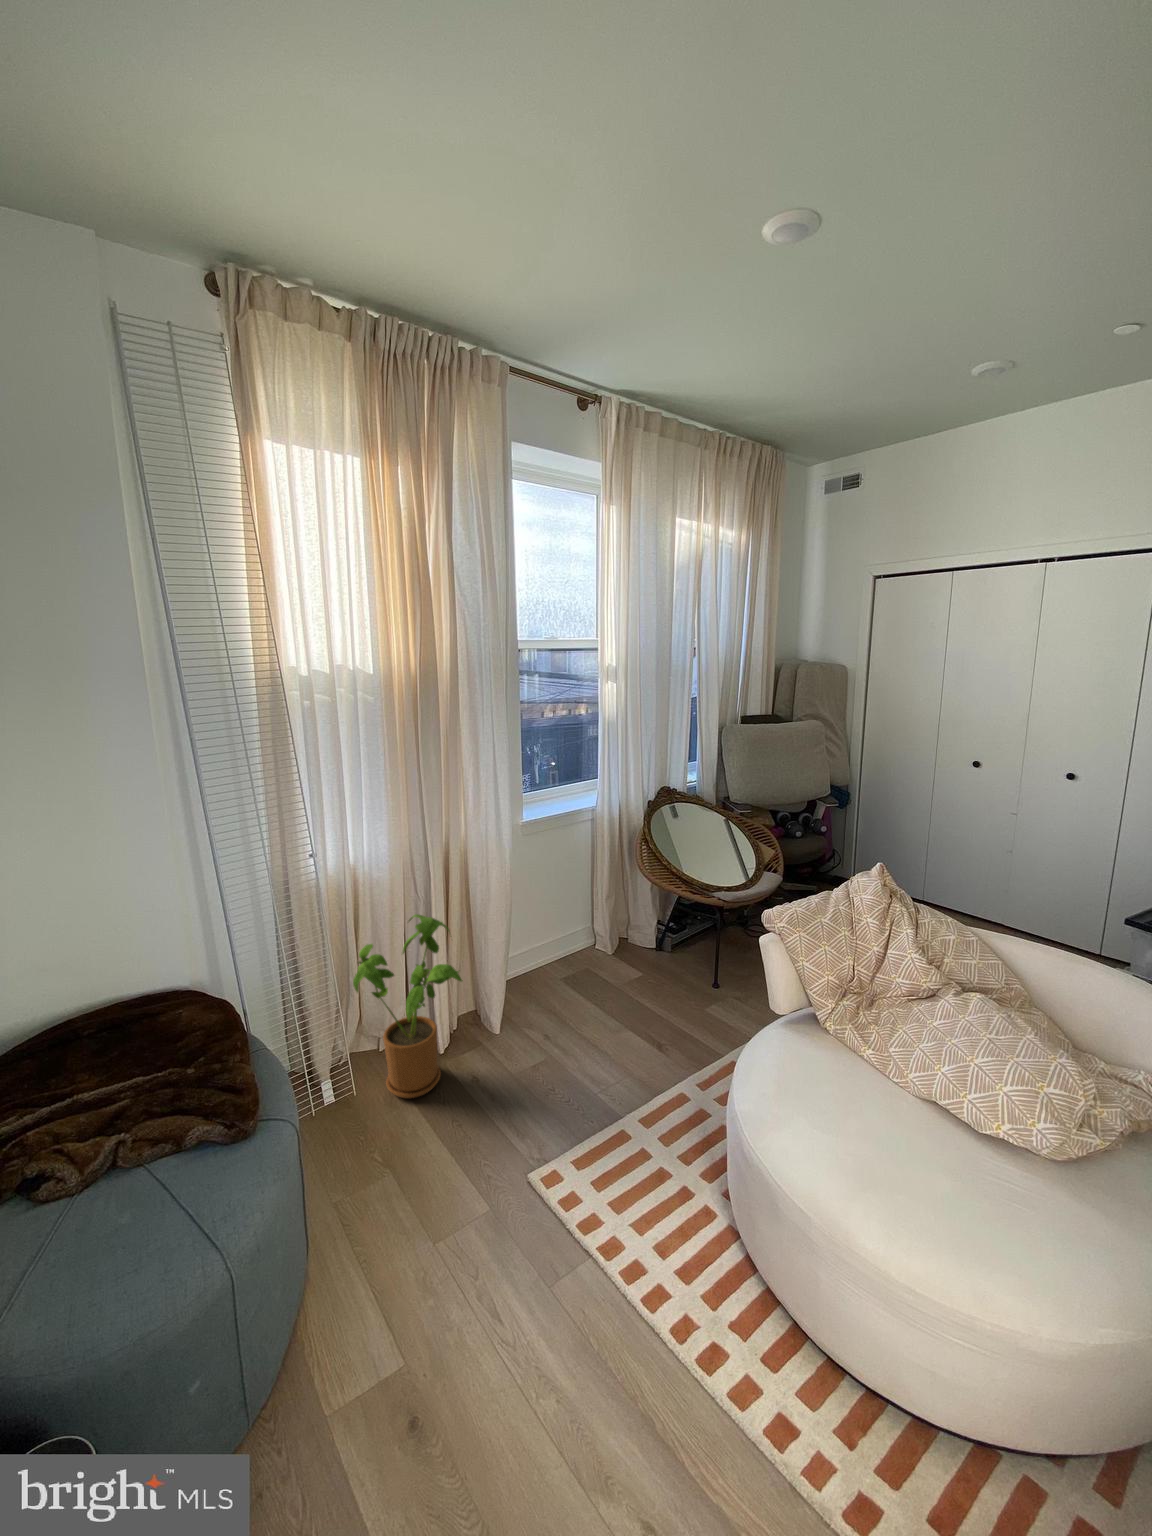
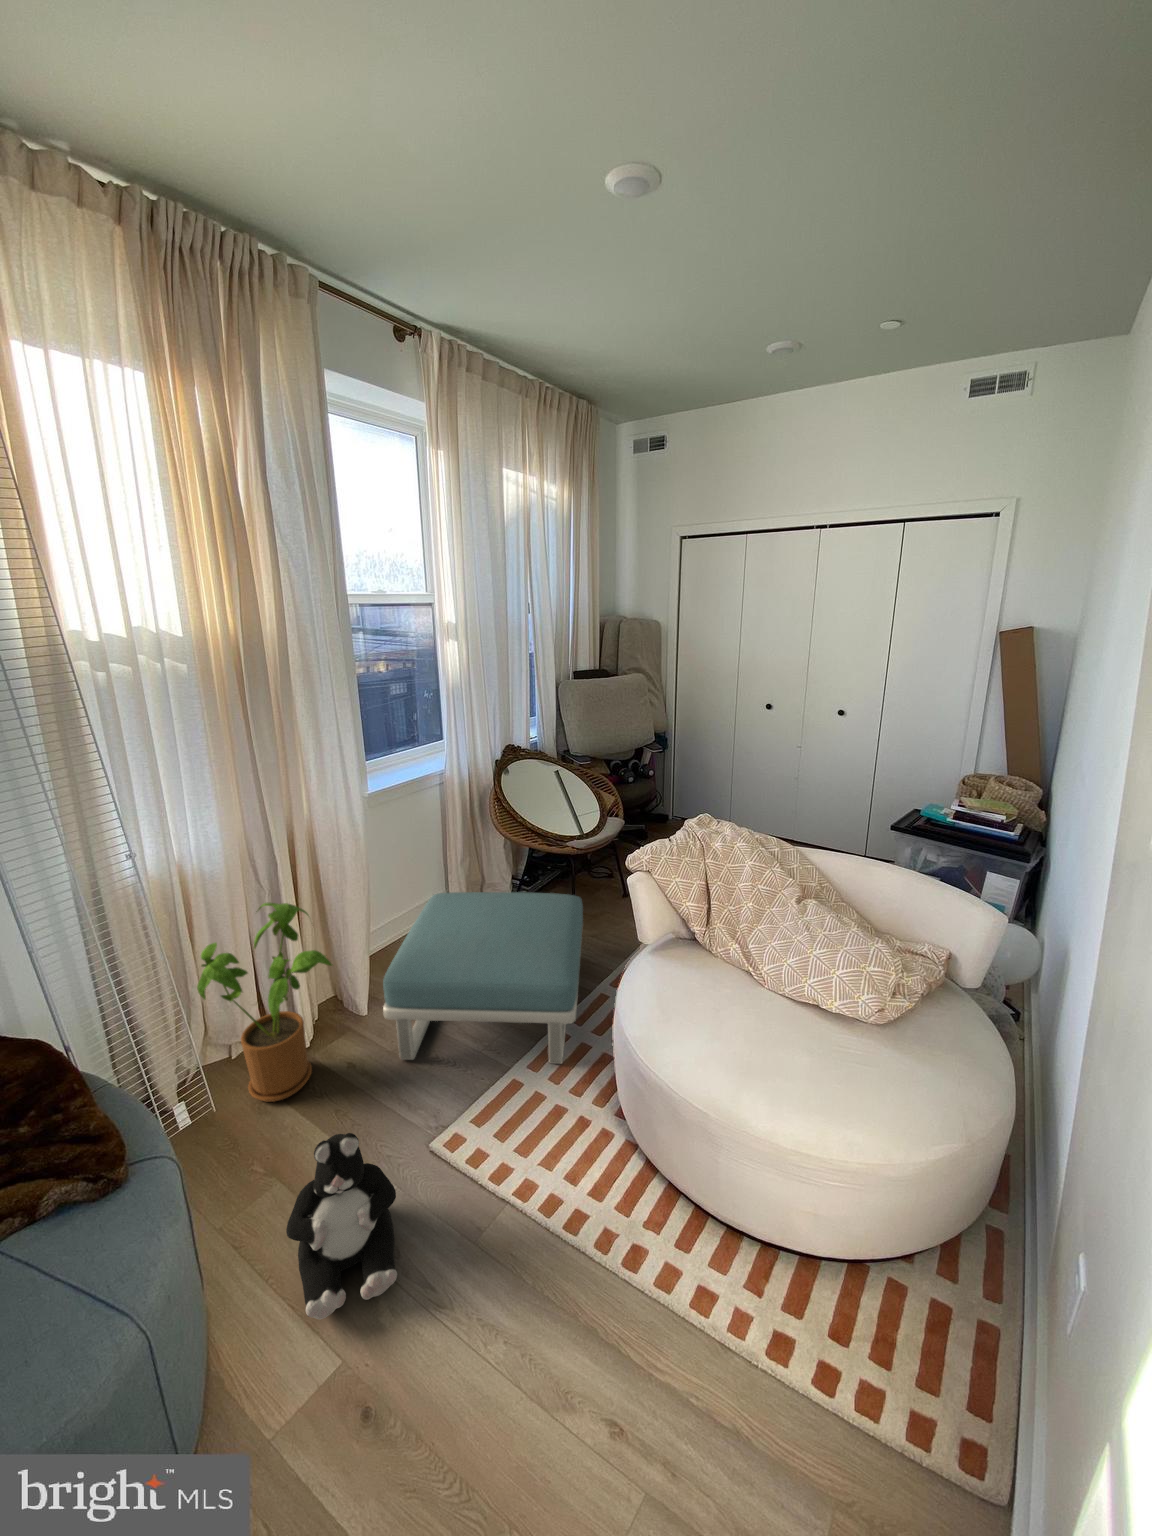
footstool: none [506,927,719,1126] -> present [383,892,583,1064]
plush toy: none [388,1141,486,1312] -> present [286,1133,397,1319]

